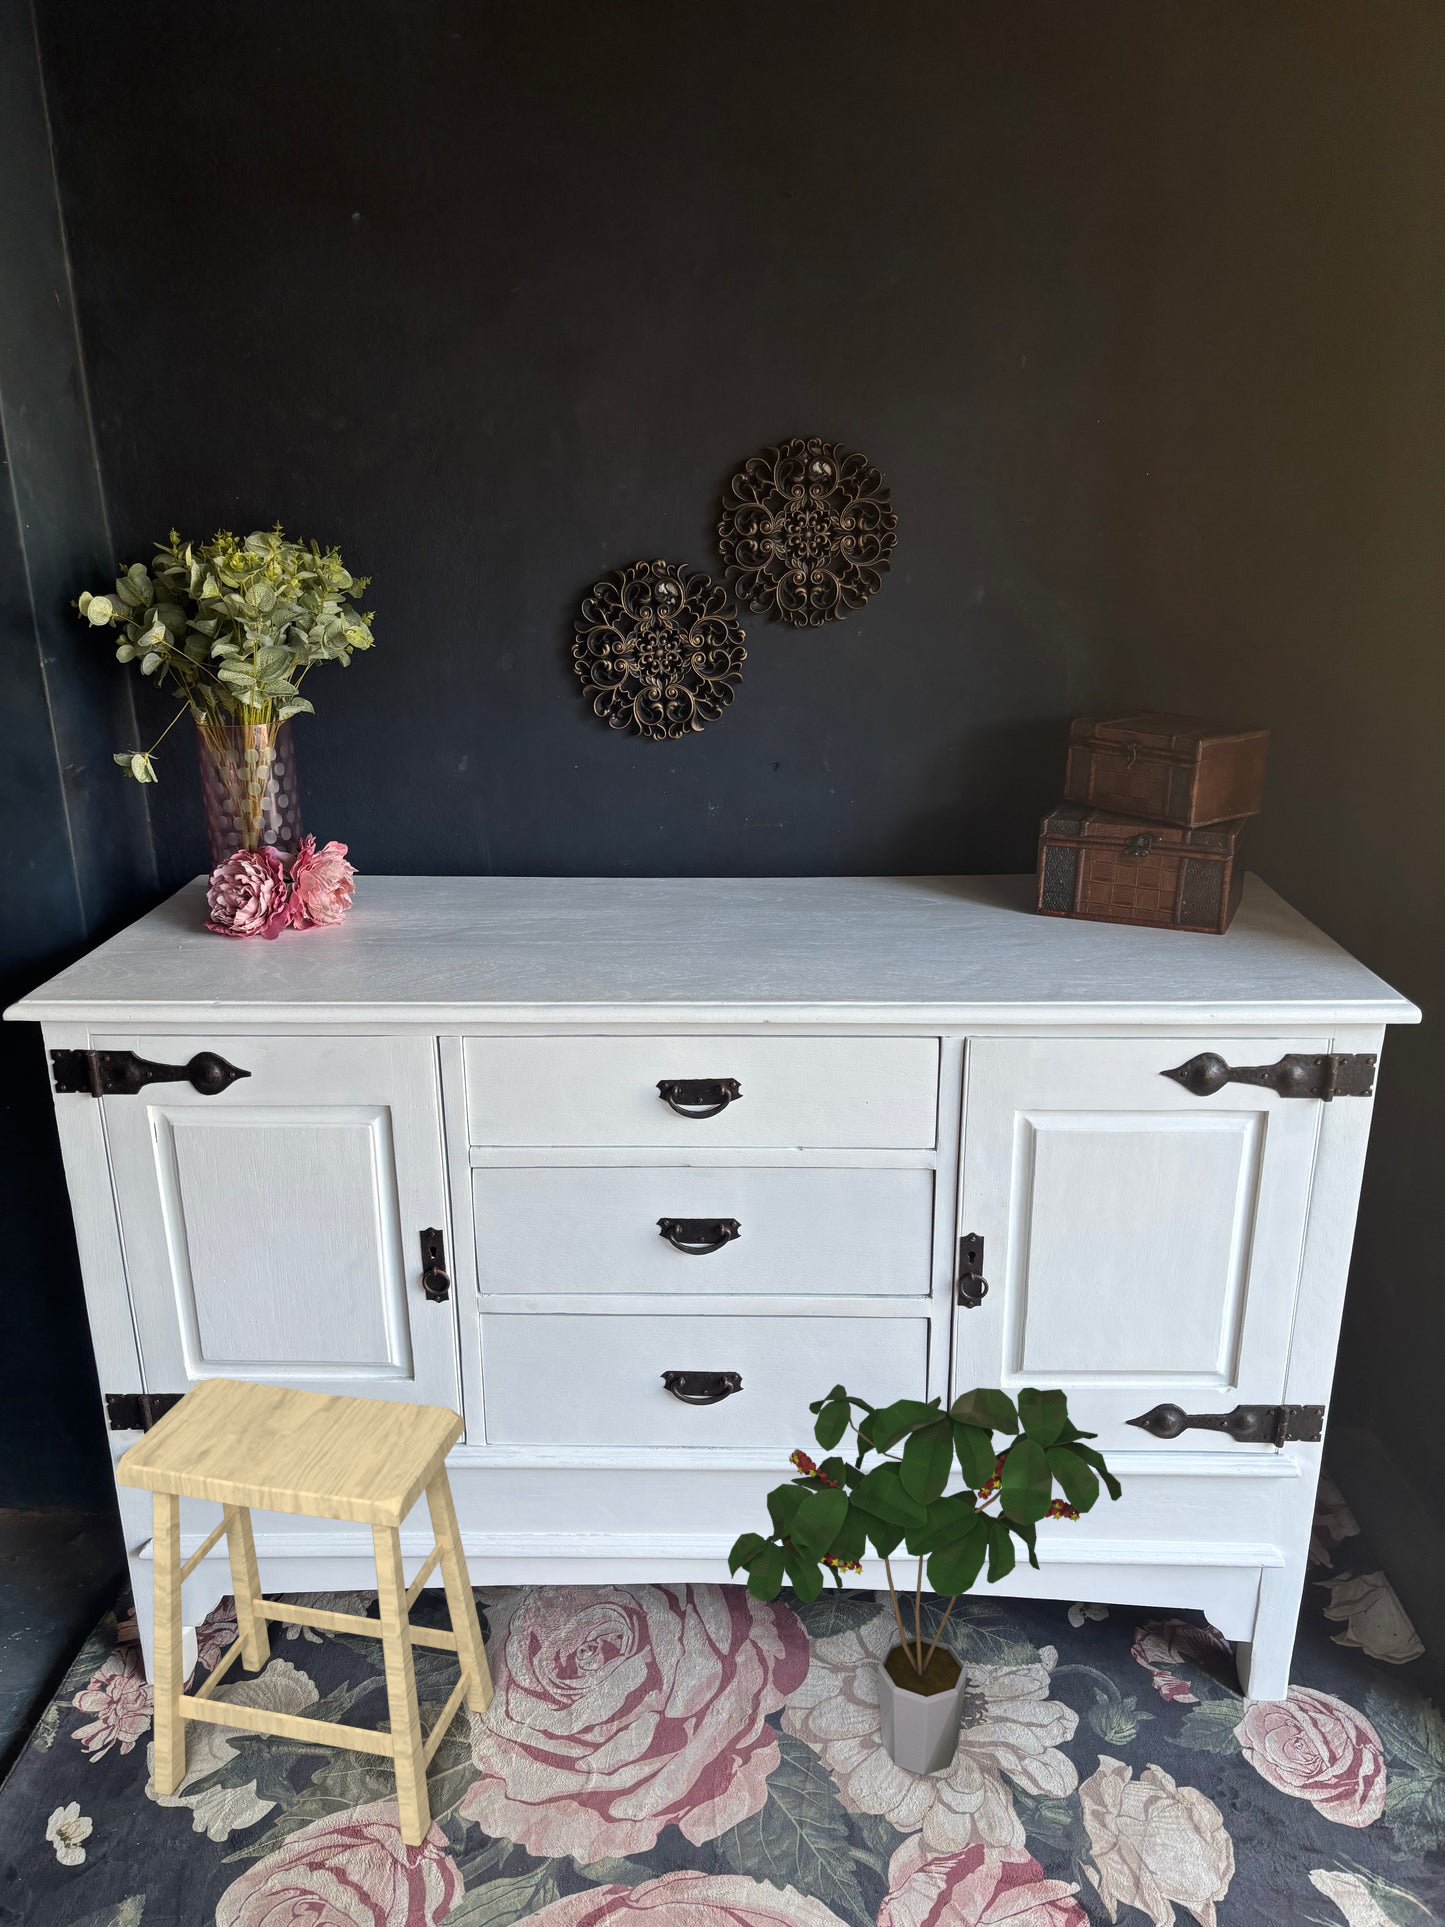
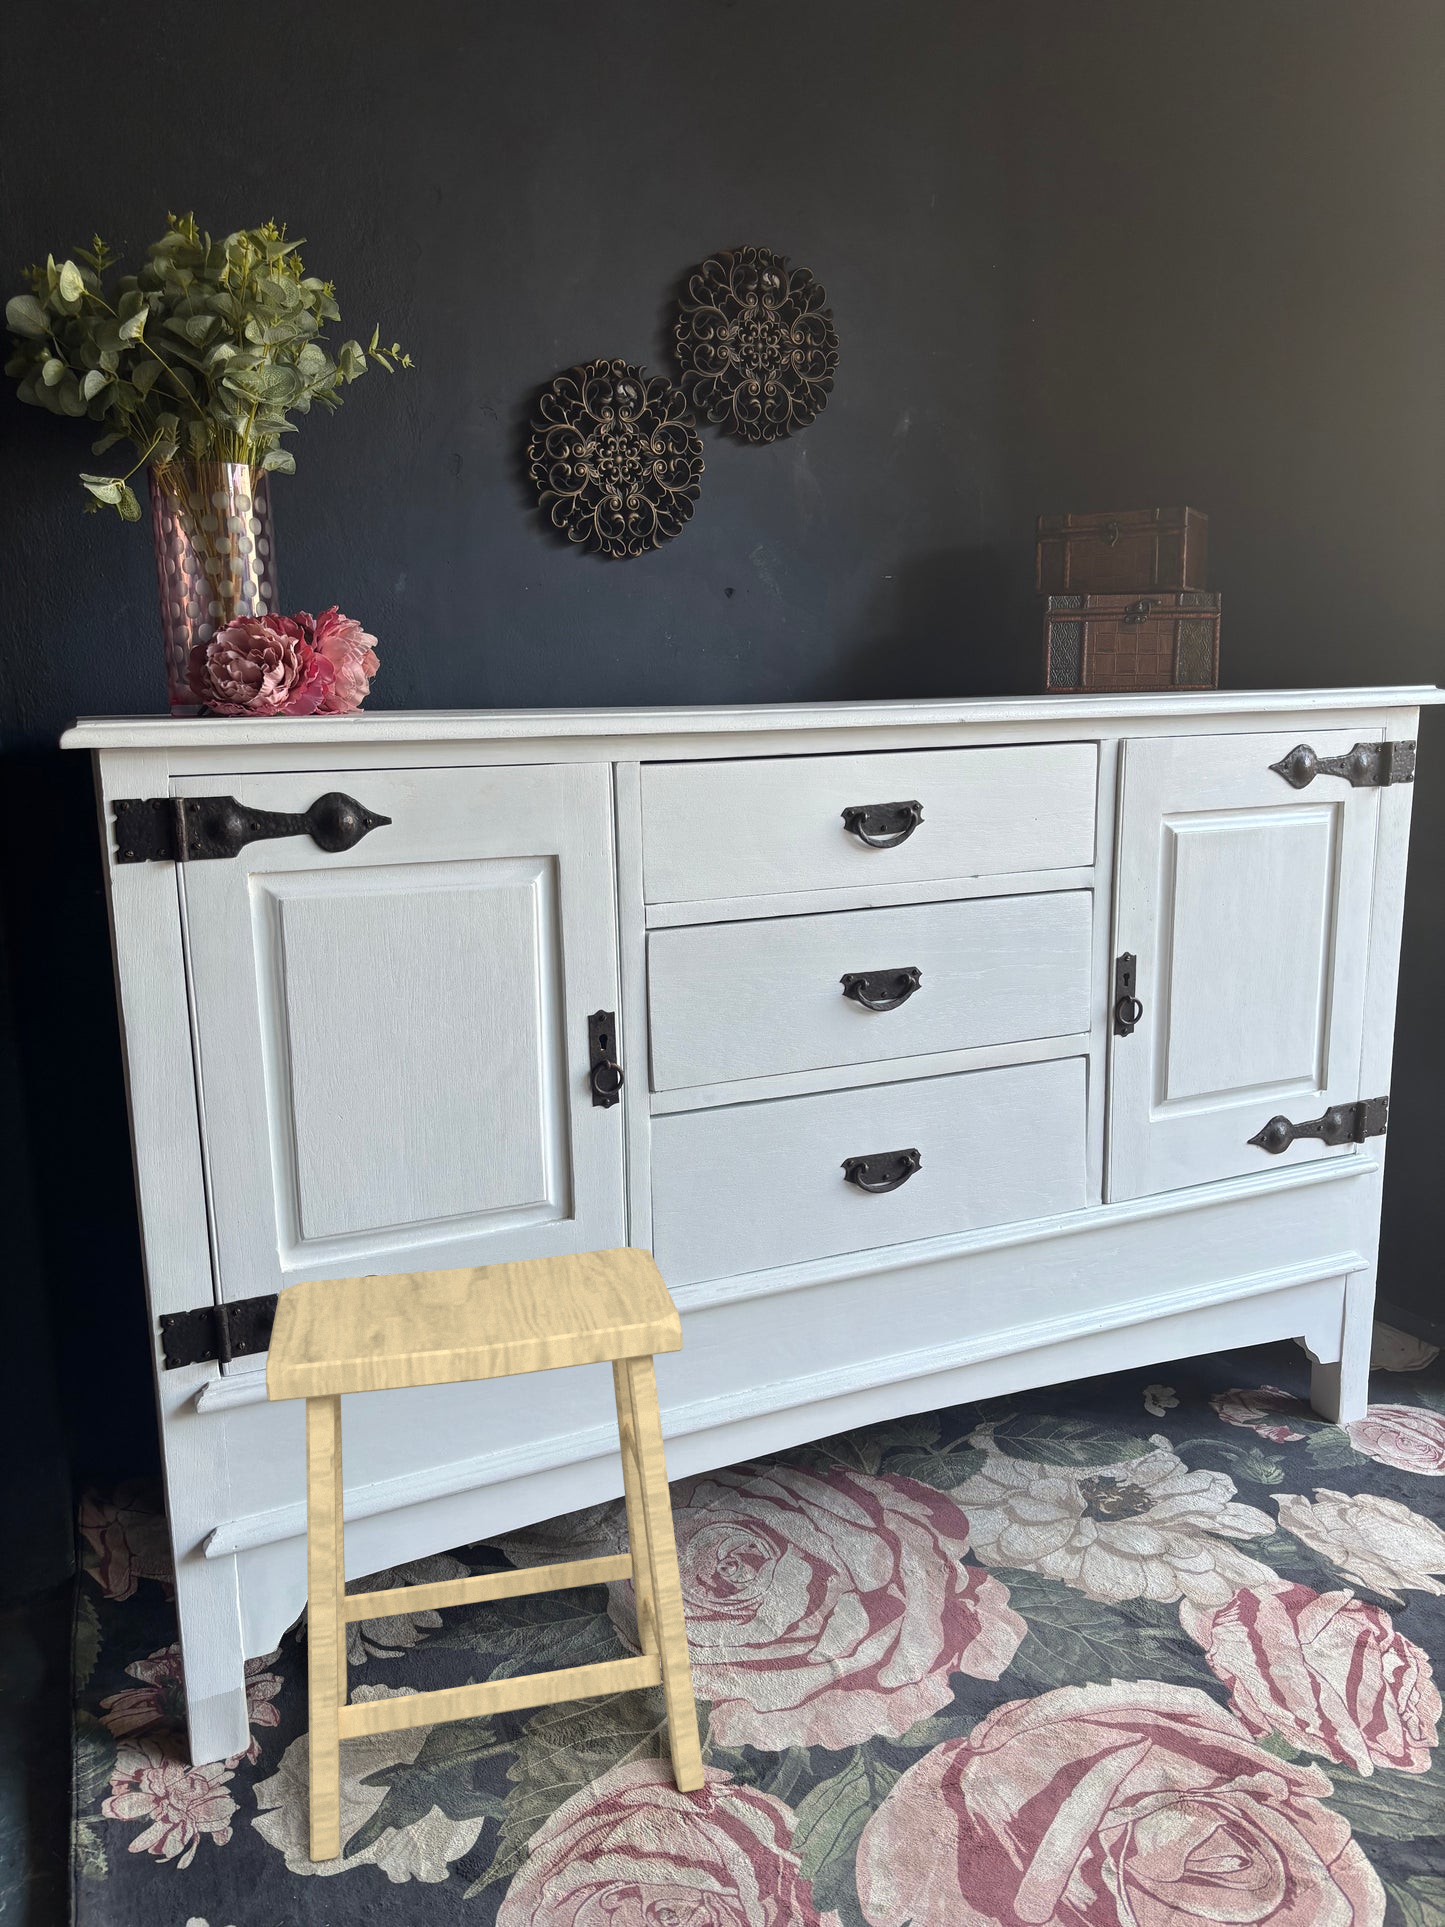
potted plant: present [728,1384,1122,1775] -> none [932,1116,1283,1559]

